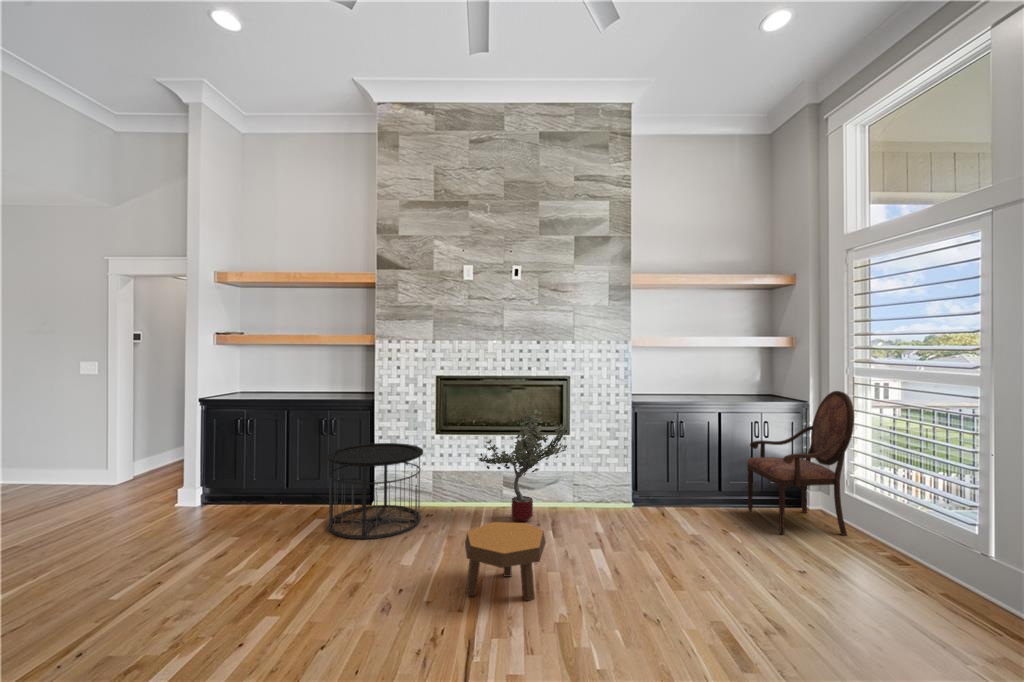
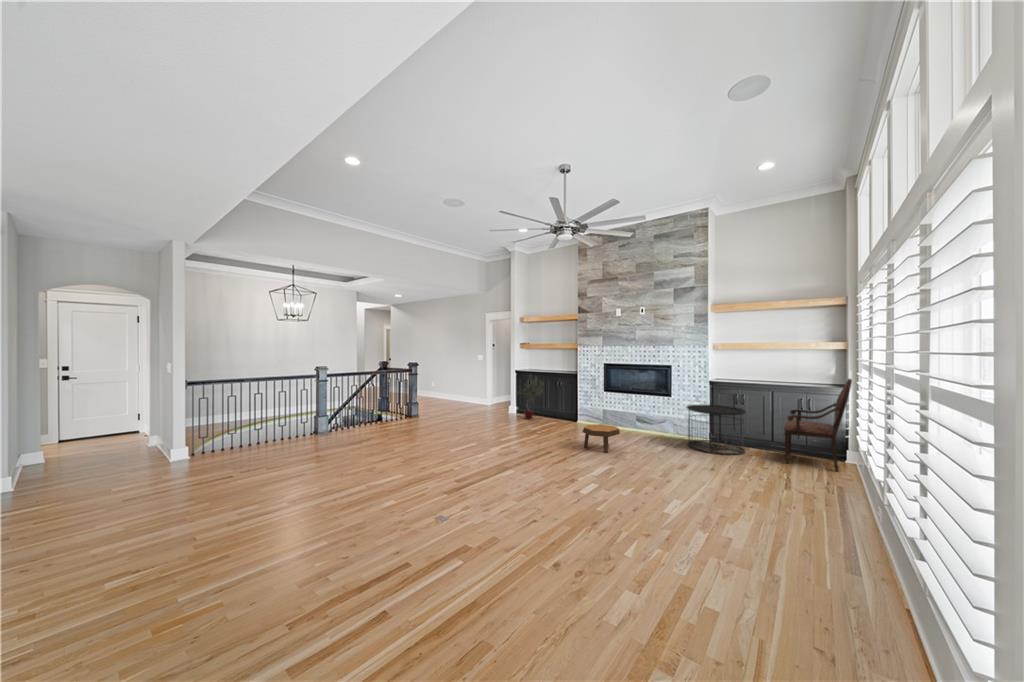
potted tree: present [478,410,567,522] -> present [517,375,543,419]
side table: present [327,443,423,539] -> present [687,405,746,455]

